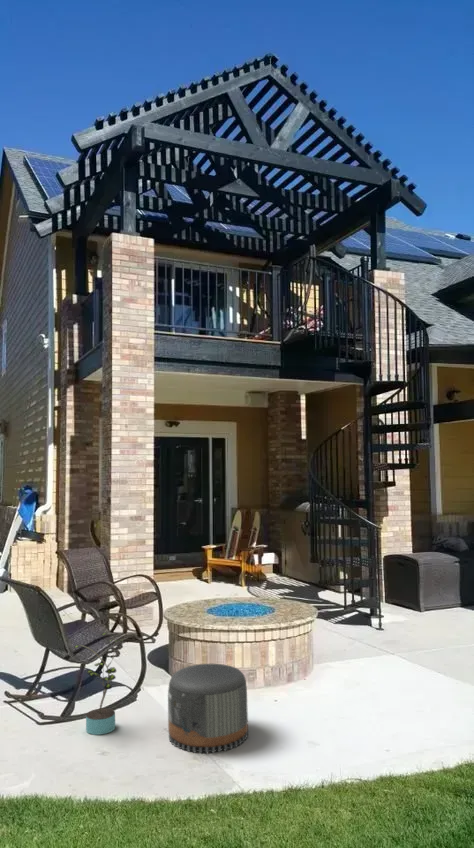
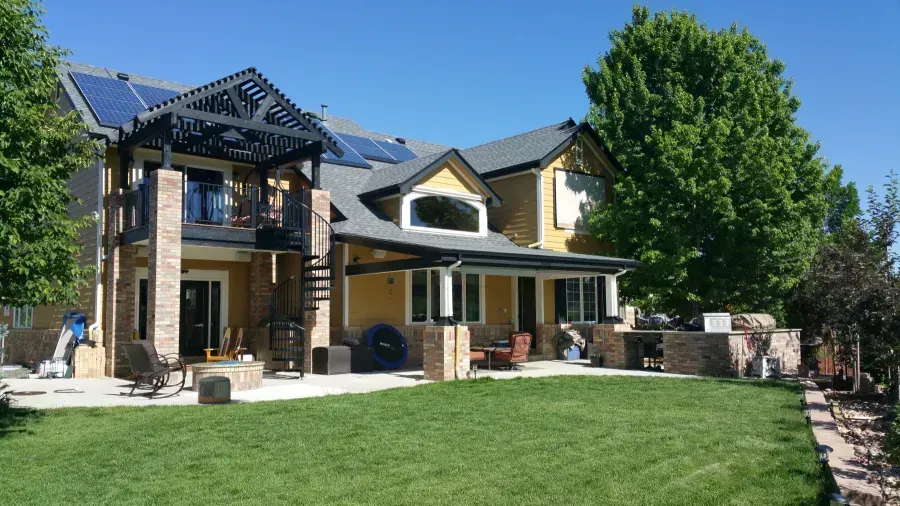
potted plant: present [74,632,121,735] -> none [156,365,180,404]

